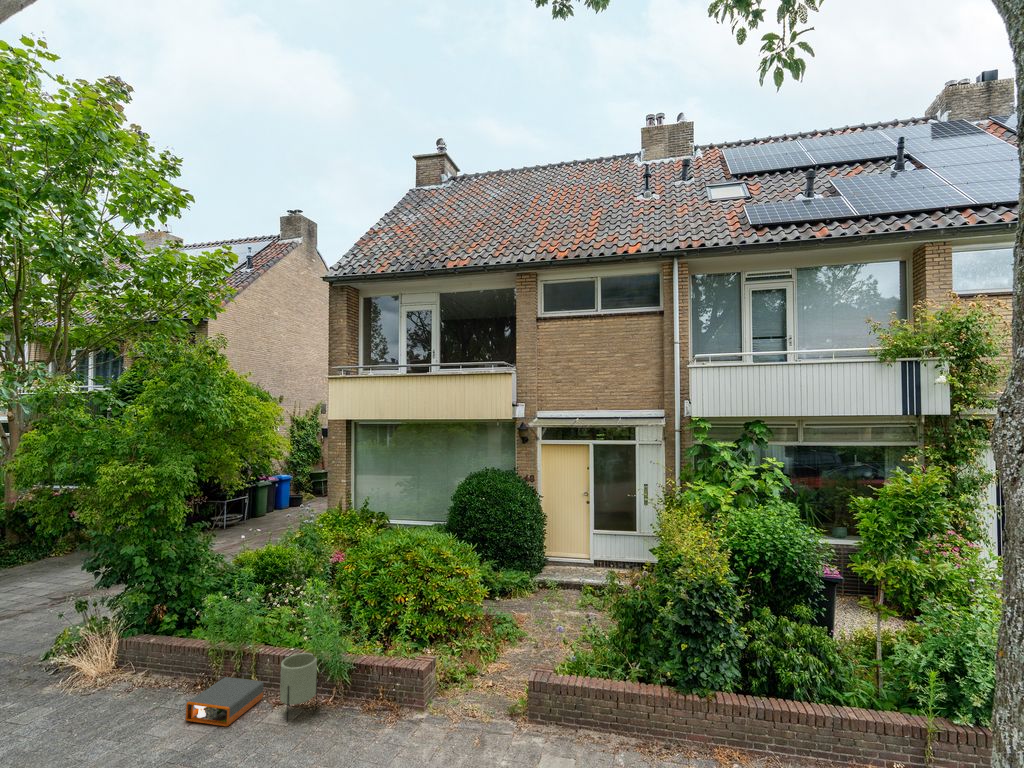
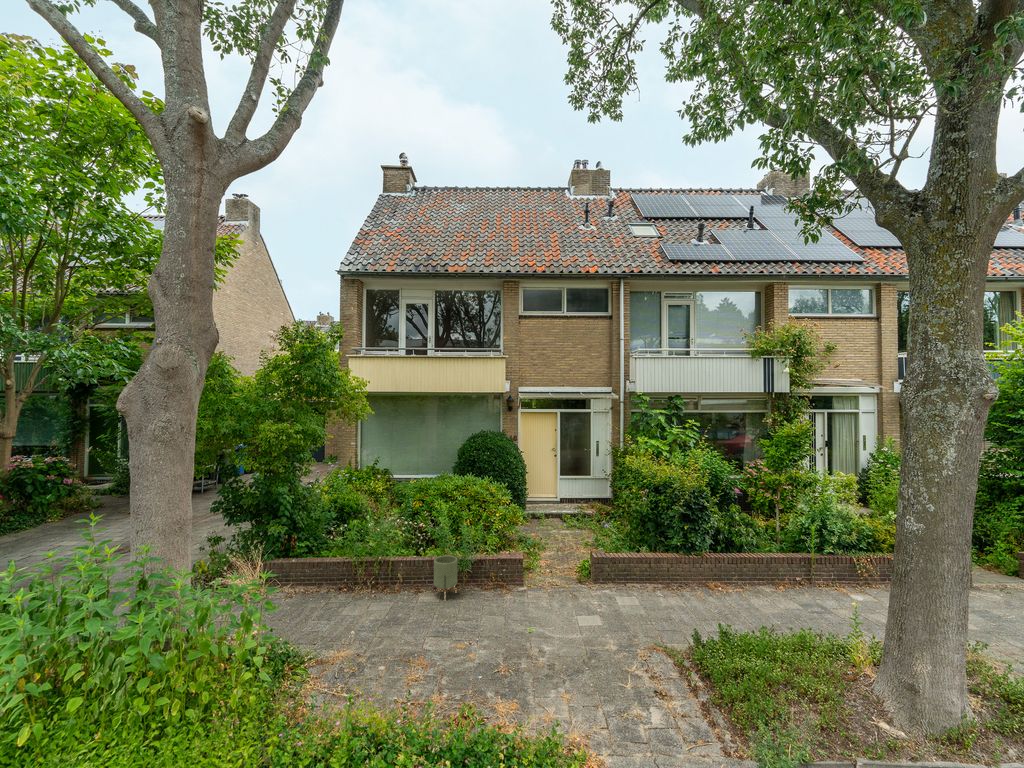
storage box: present [185,677,264,726] -> none [370,580,411,608]

